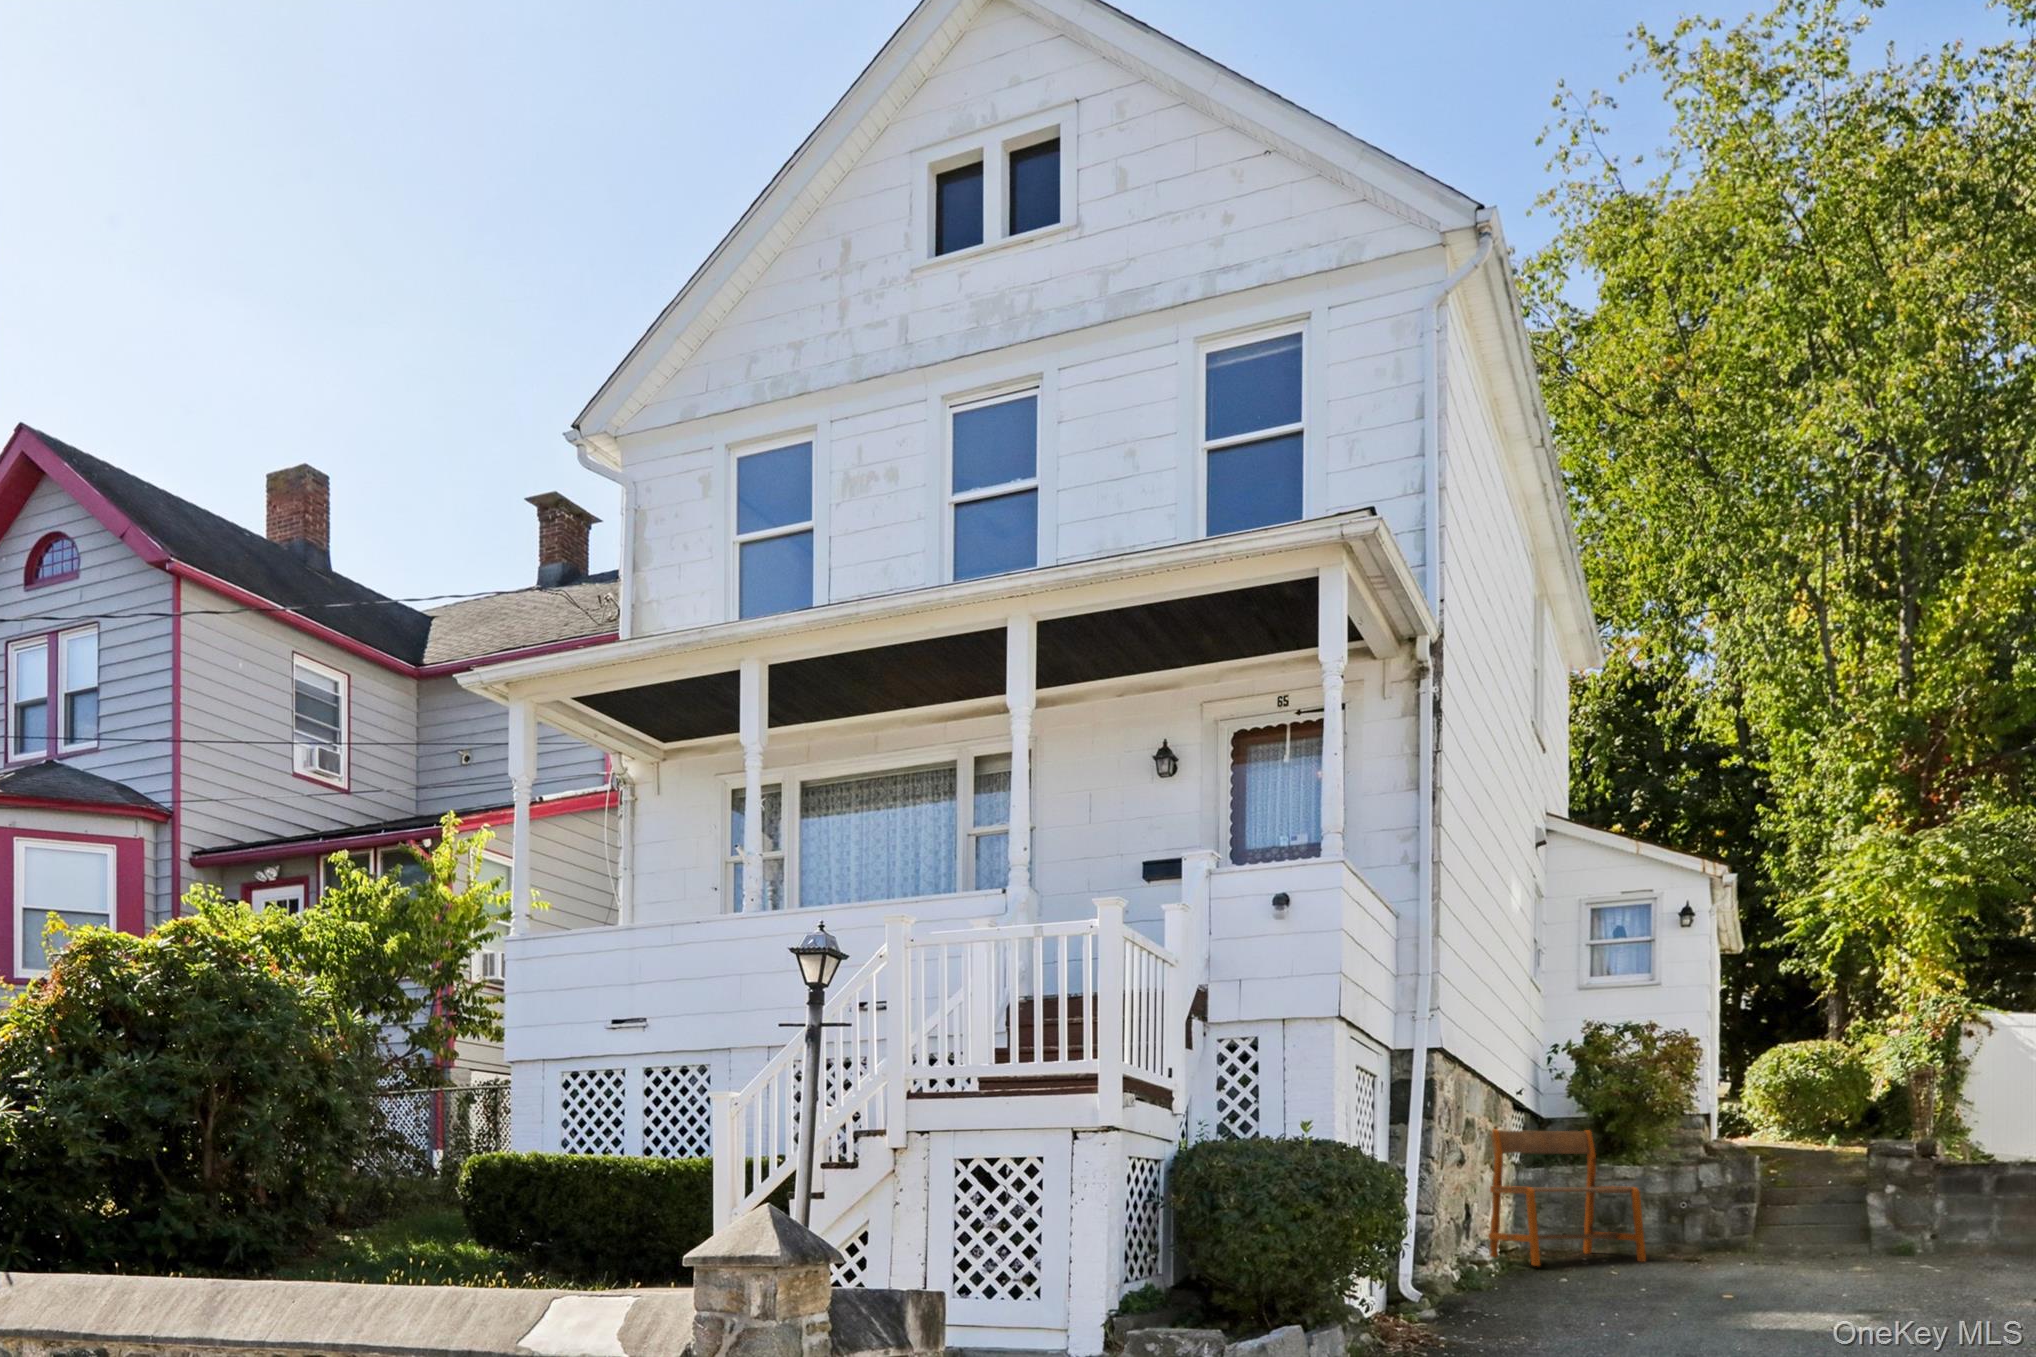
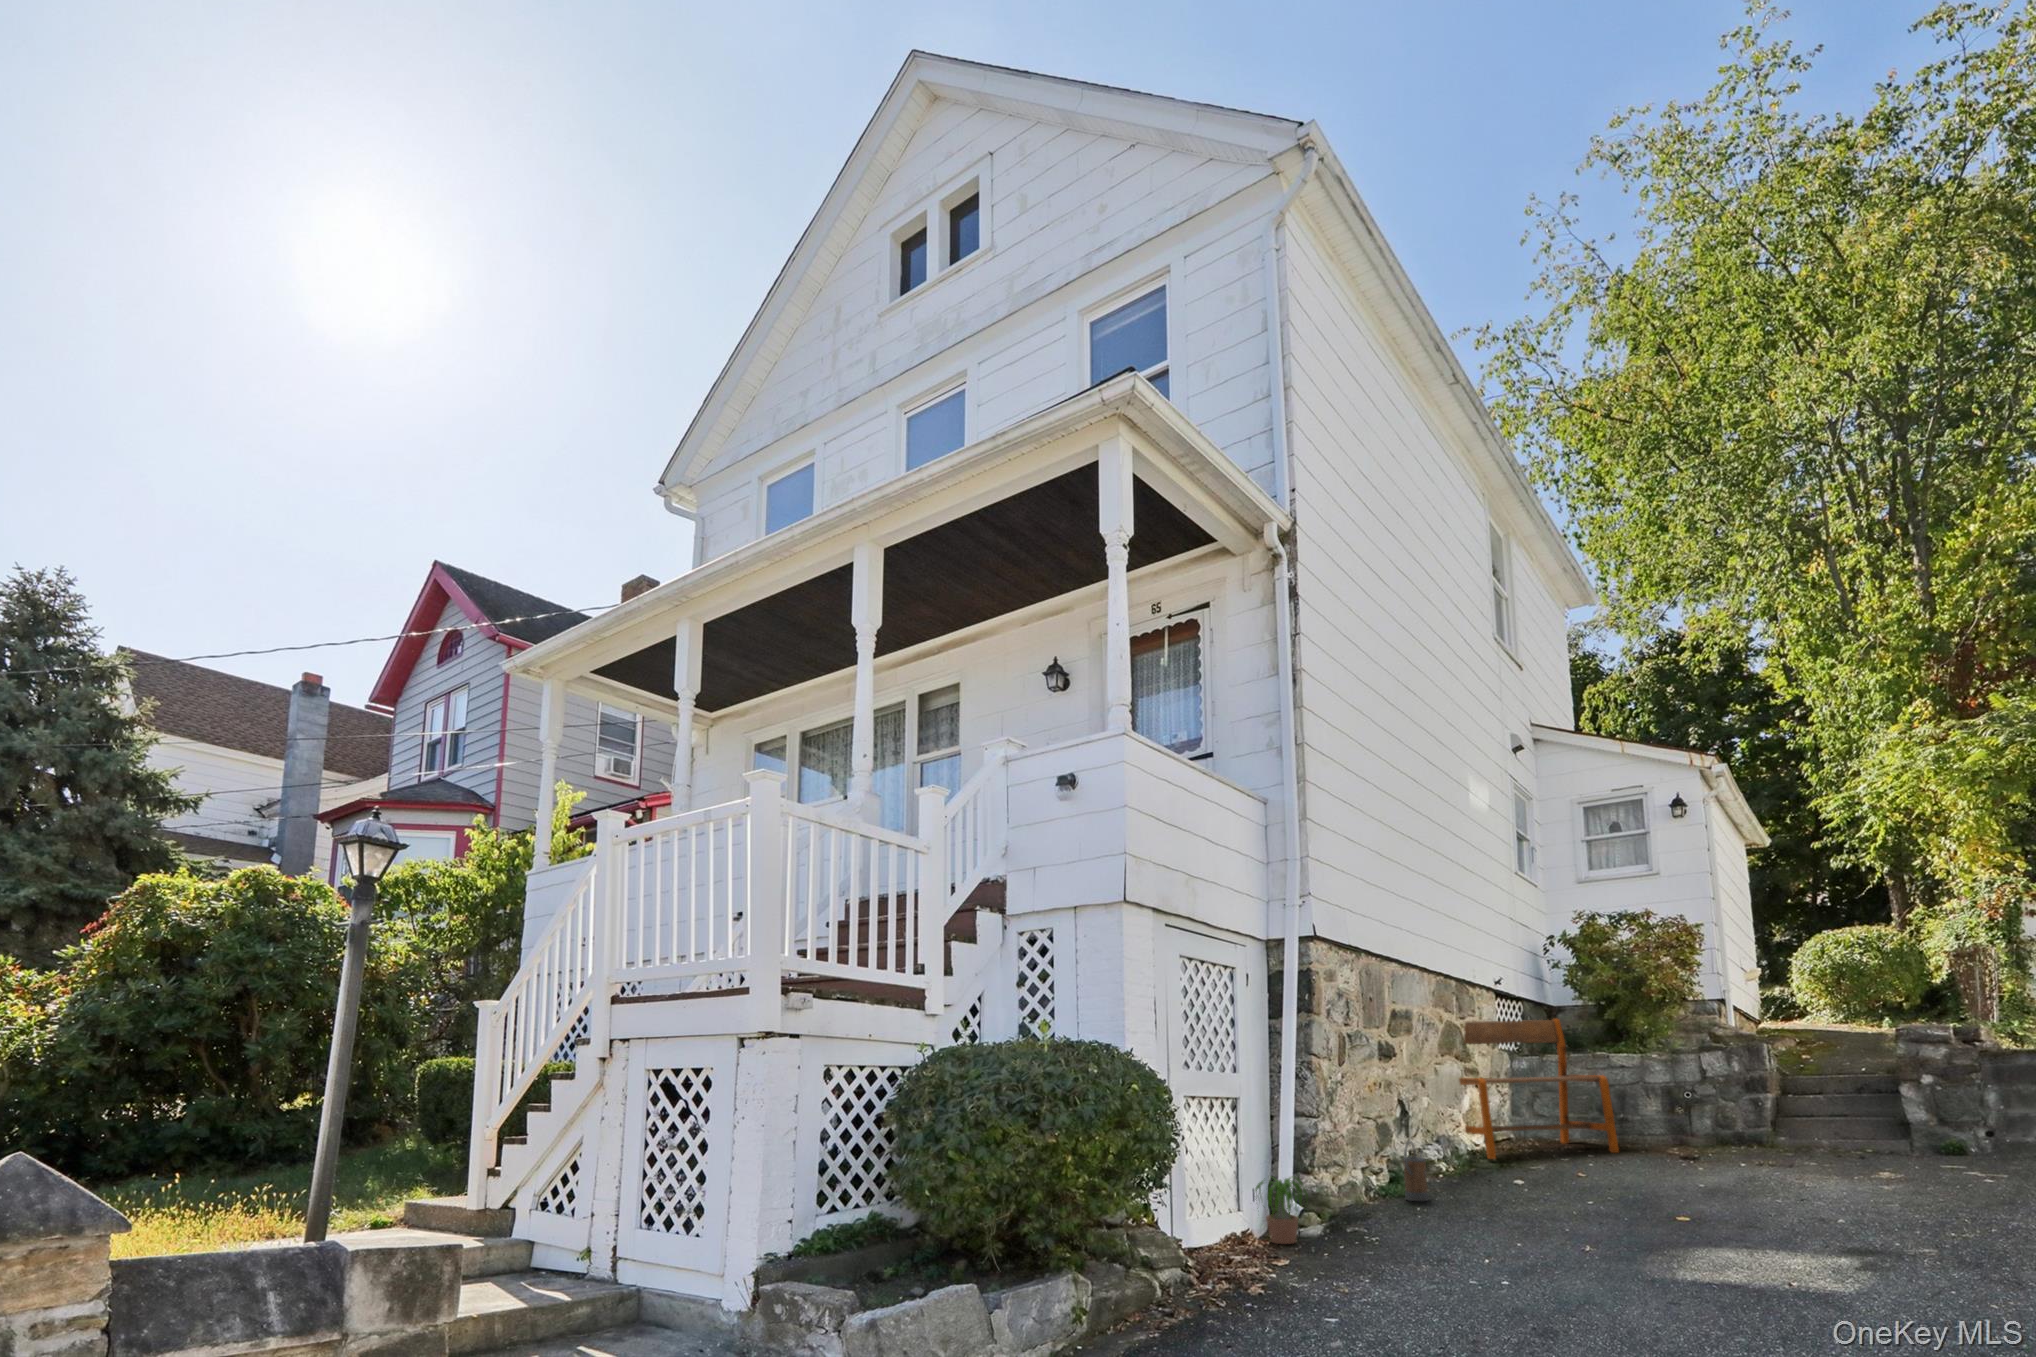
watering can: none [1490,1242,1513,1299] -> present [1403,1141,1429,1201]
potted plant: none [1384,1270,1450,1330] -> present [1255,1178,1308,1244]

